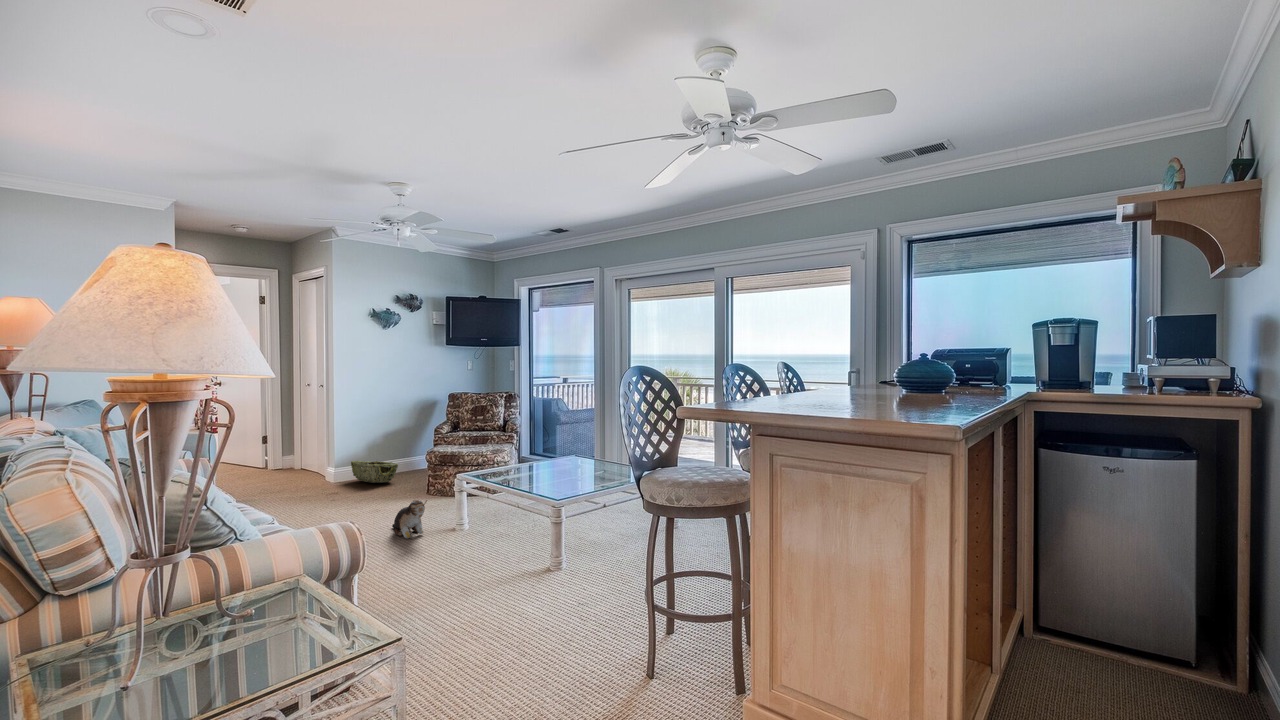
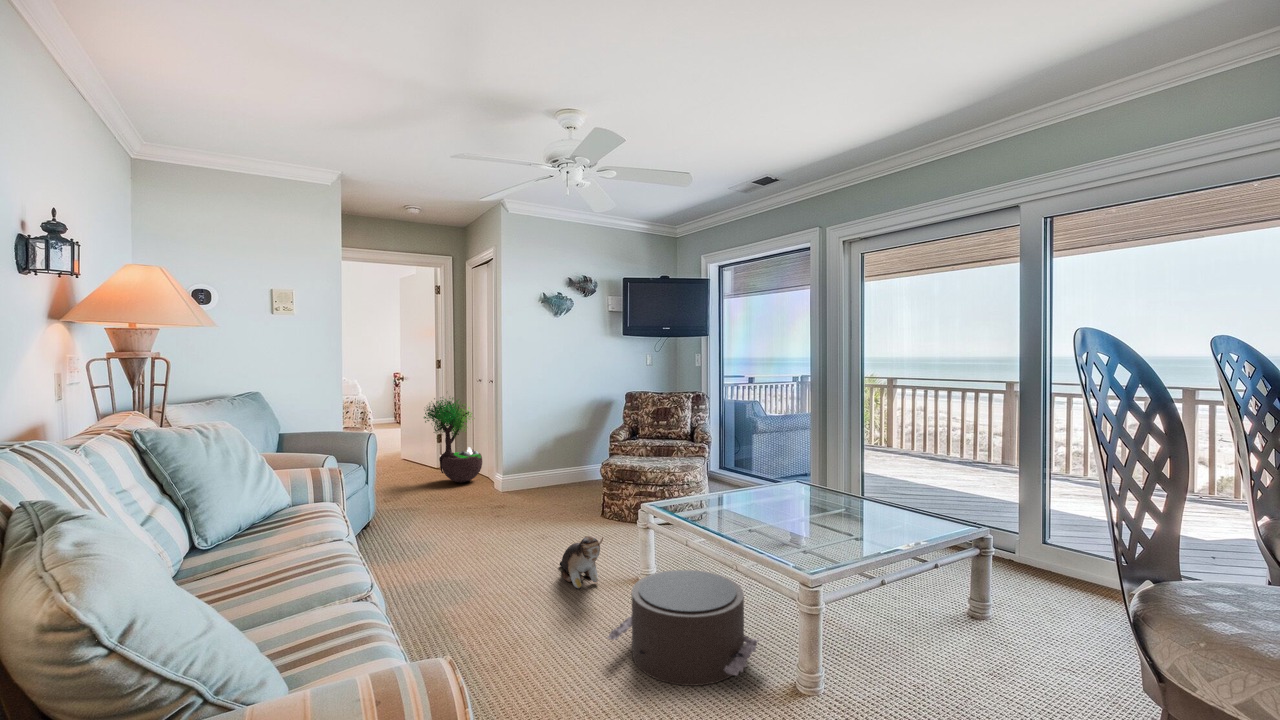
potted tree: none [251,396,313,478] -> present [424,398,482,482]
woven basket: present [351,461,398,483] -> none [520,468,570,496]
pouf: none [429,512,530,577] -> present [608,570,759,686]

